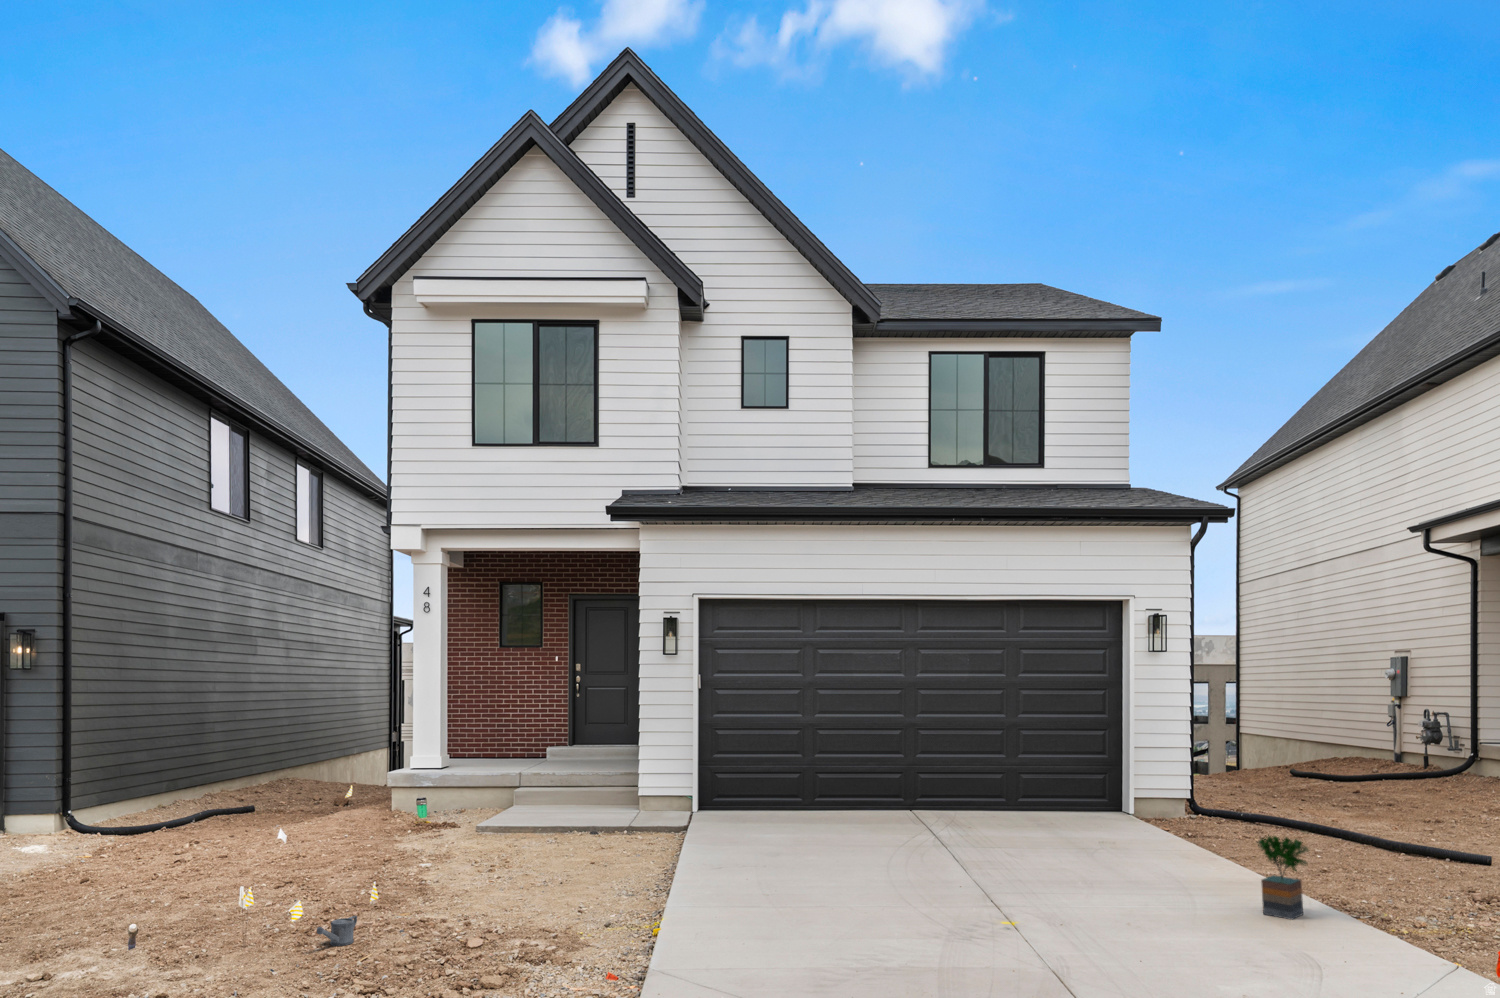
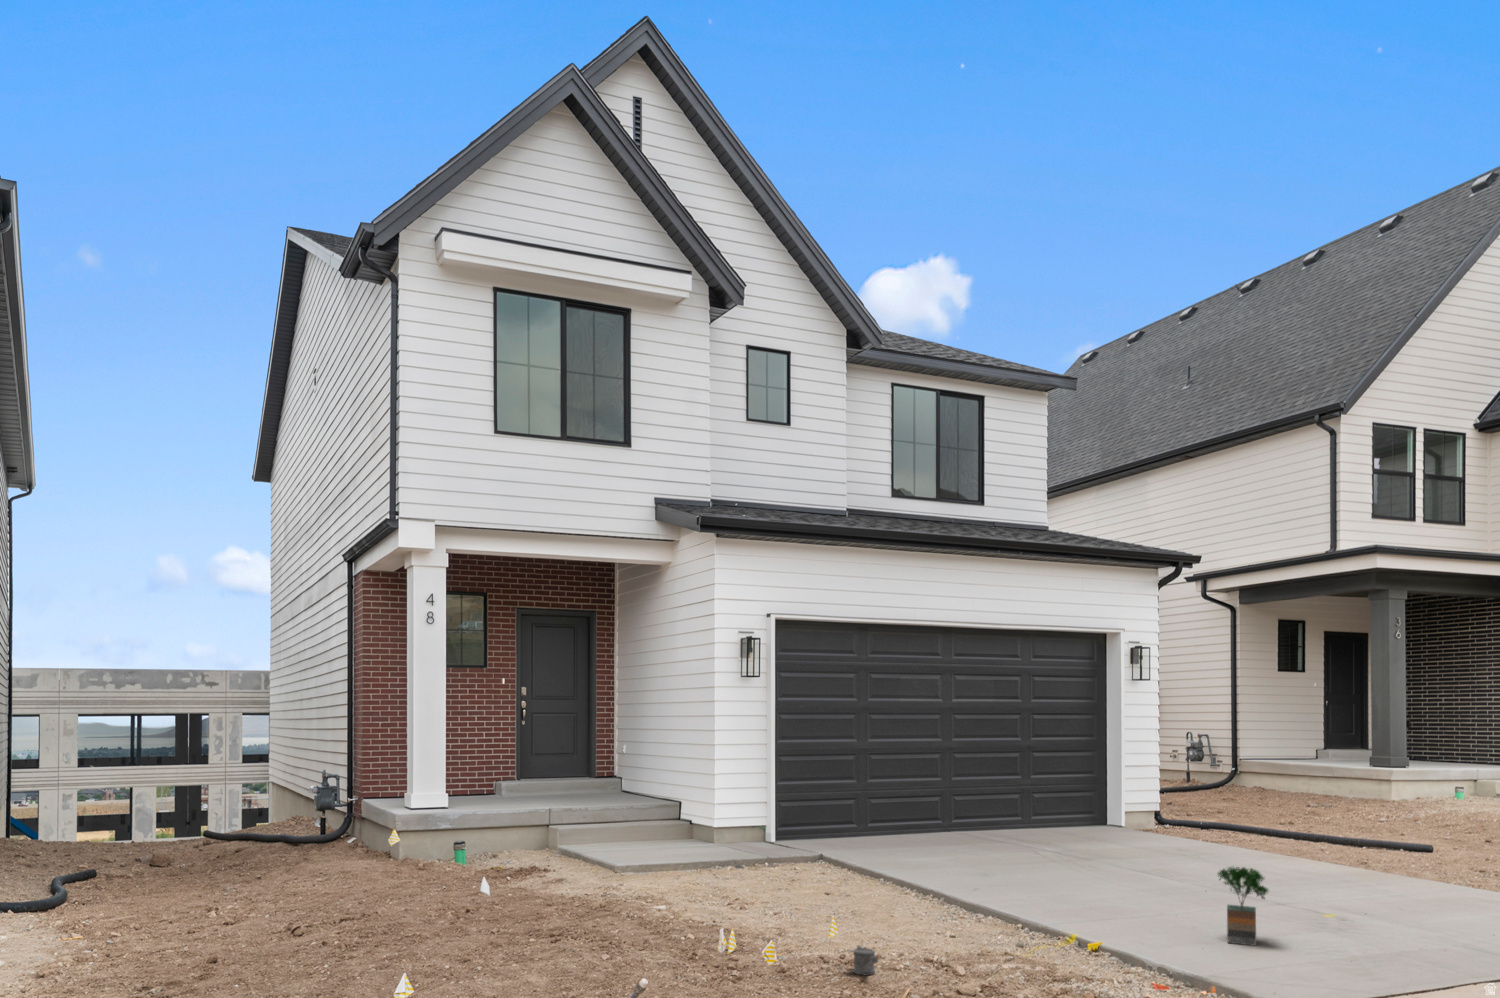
potted tree: present [1257,836,1308,920] -> present [1218,867,1268,946]

